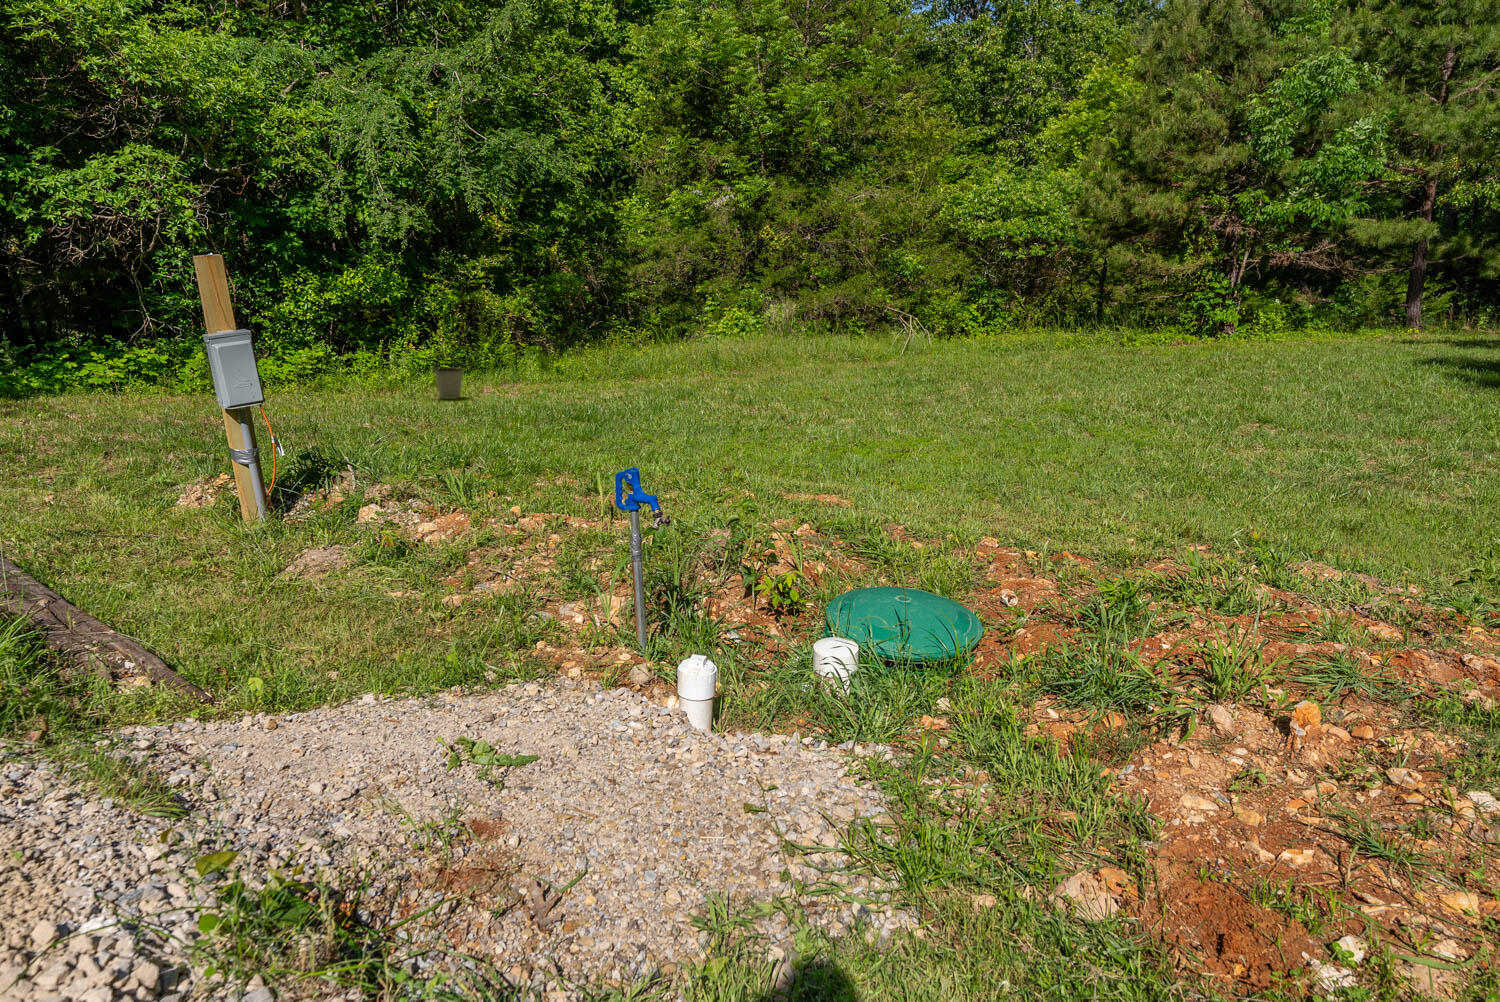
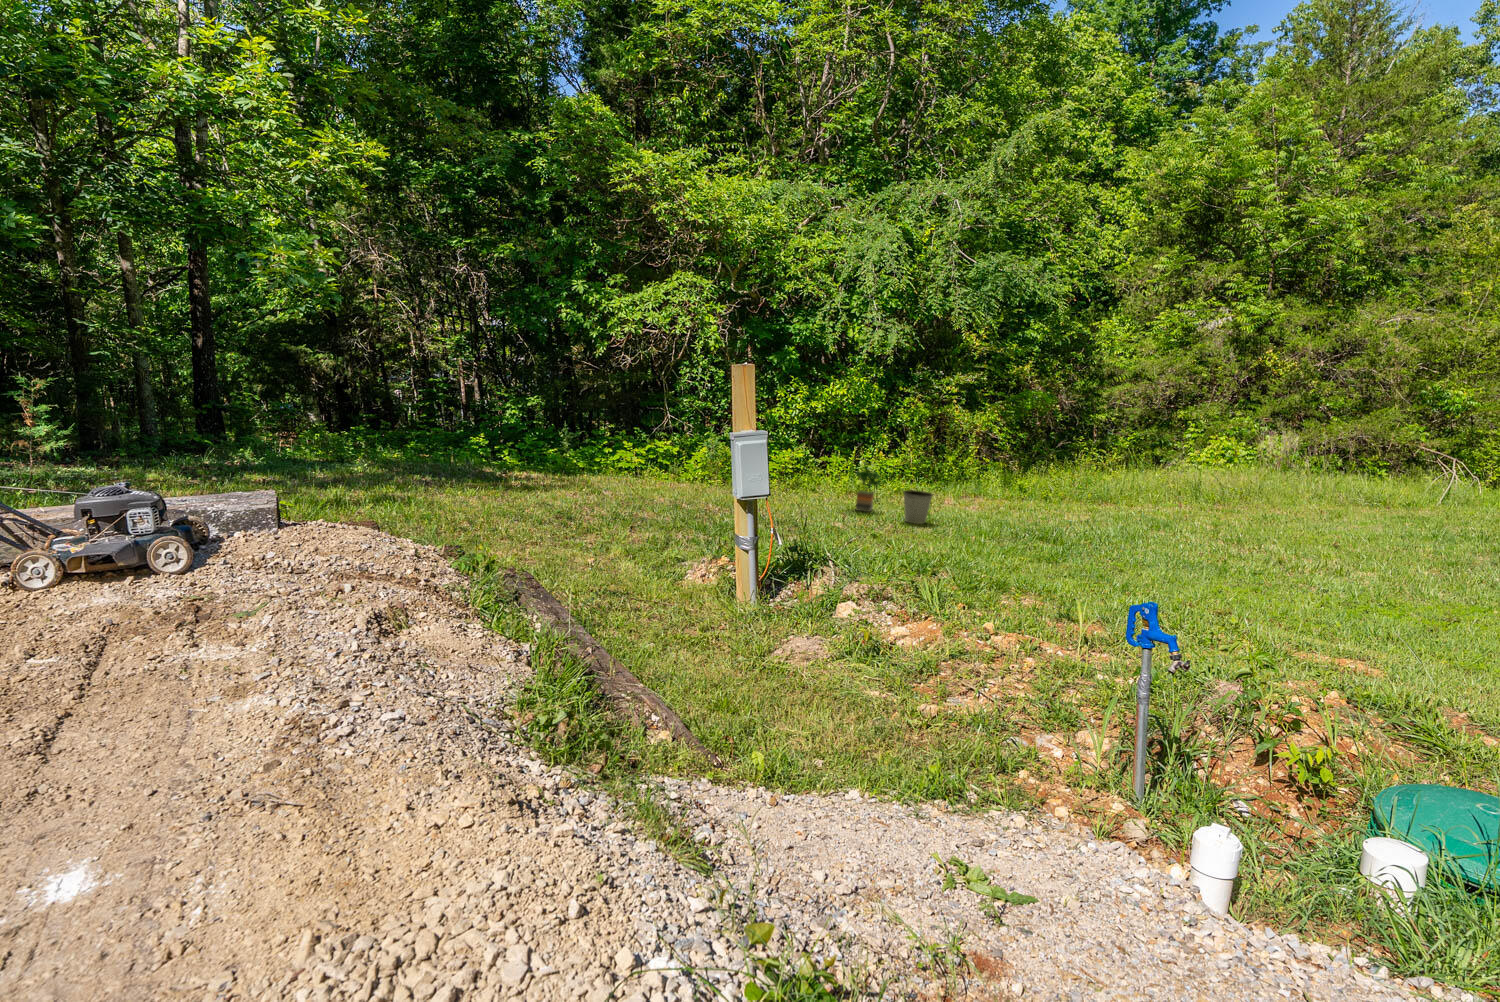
potted tree: none [383,353,412,395] -> present [856,470,880,512]

